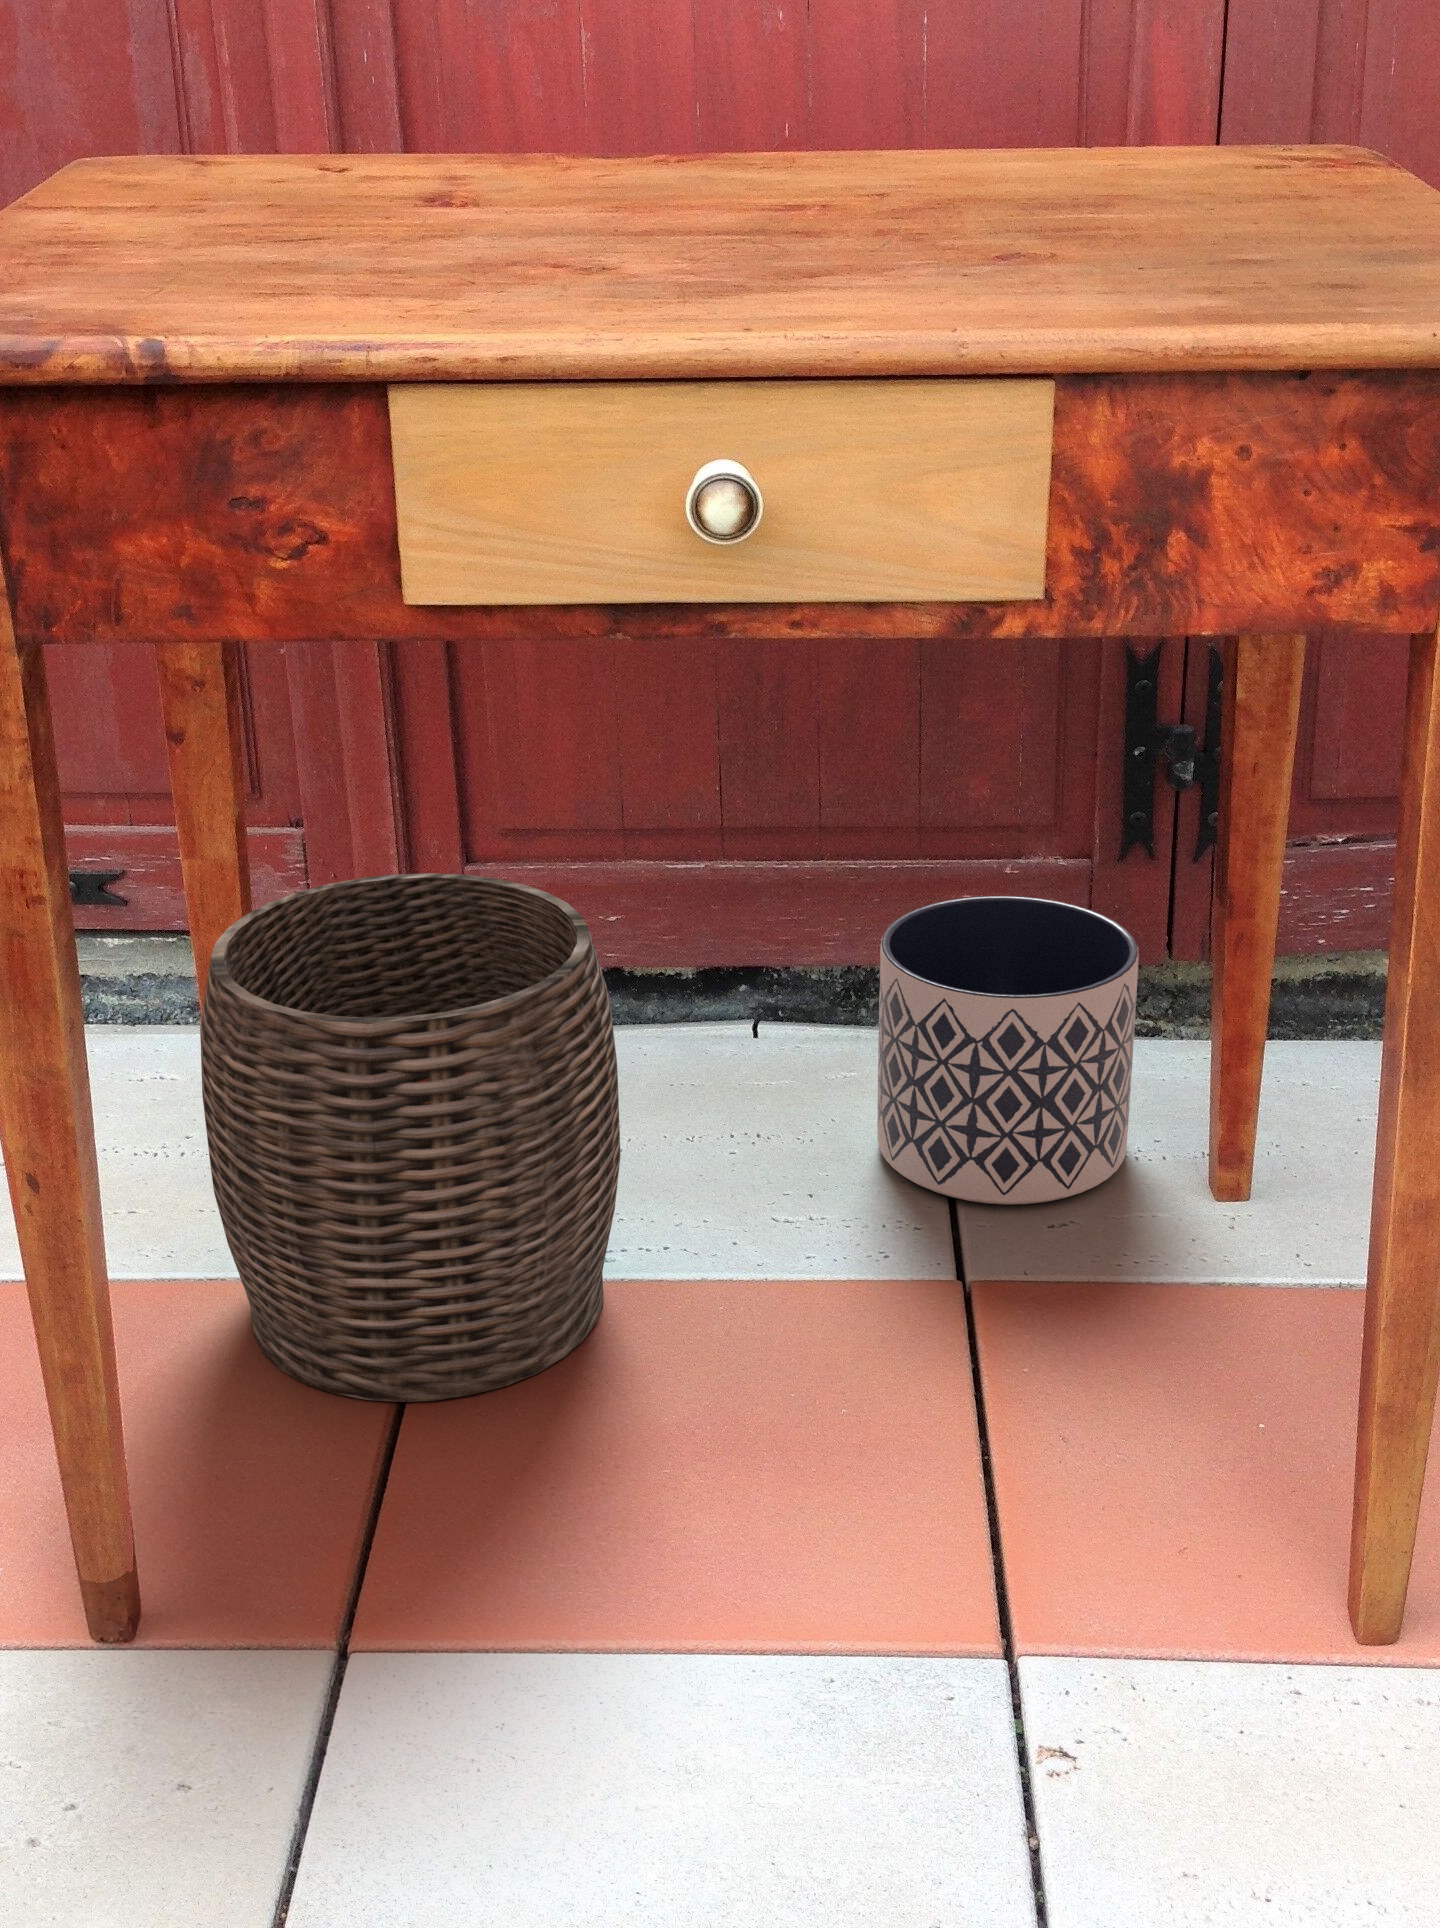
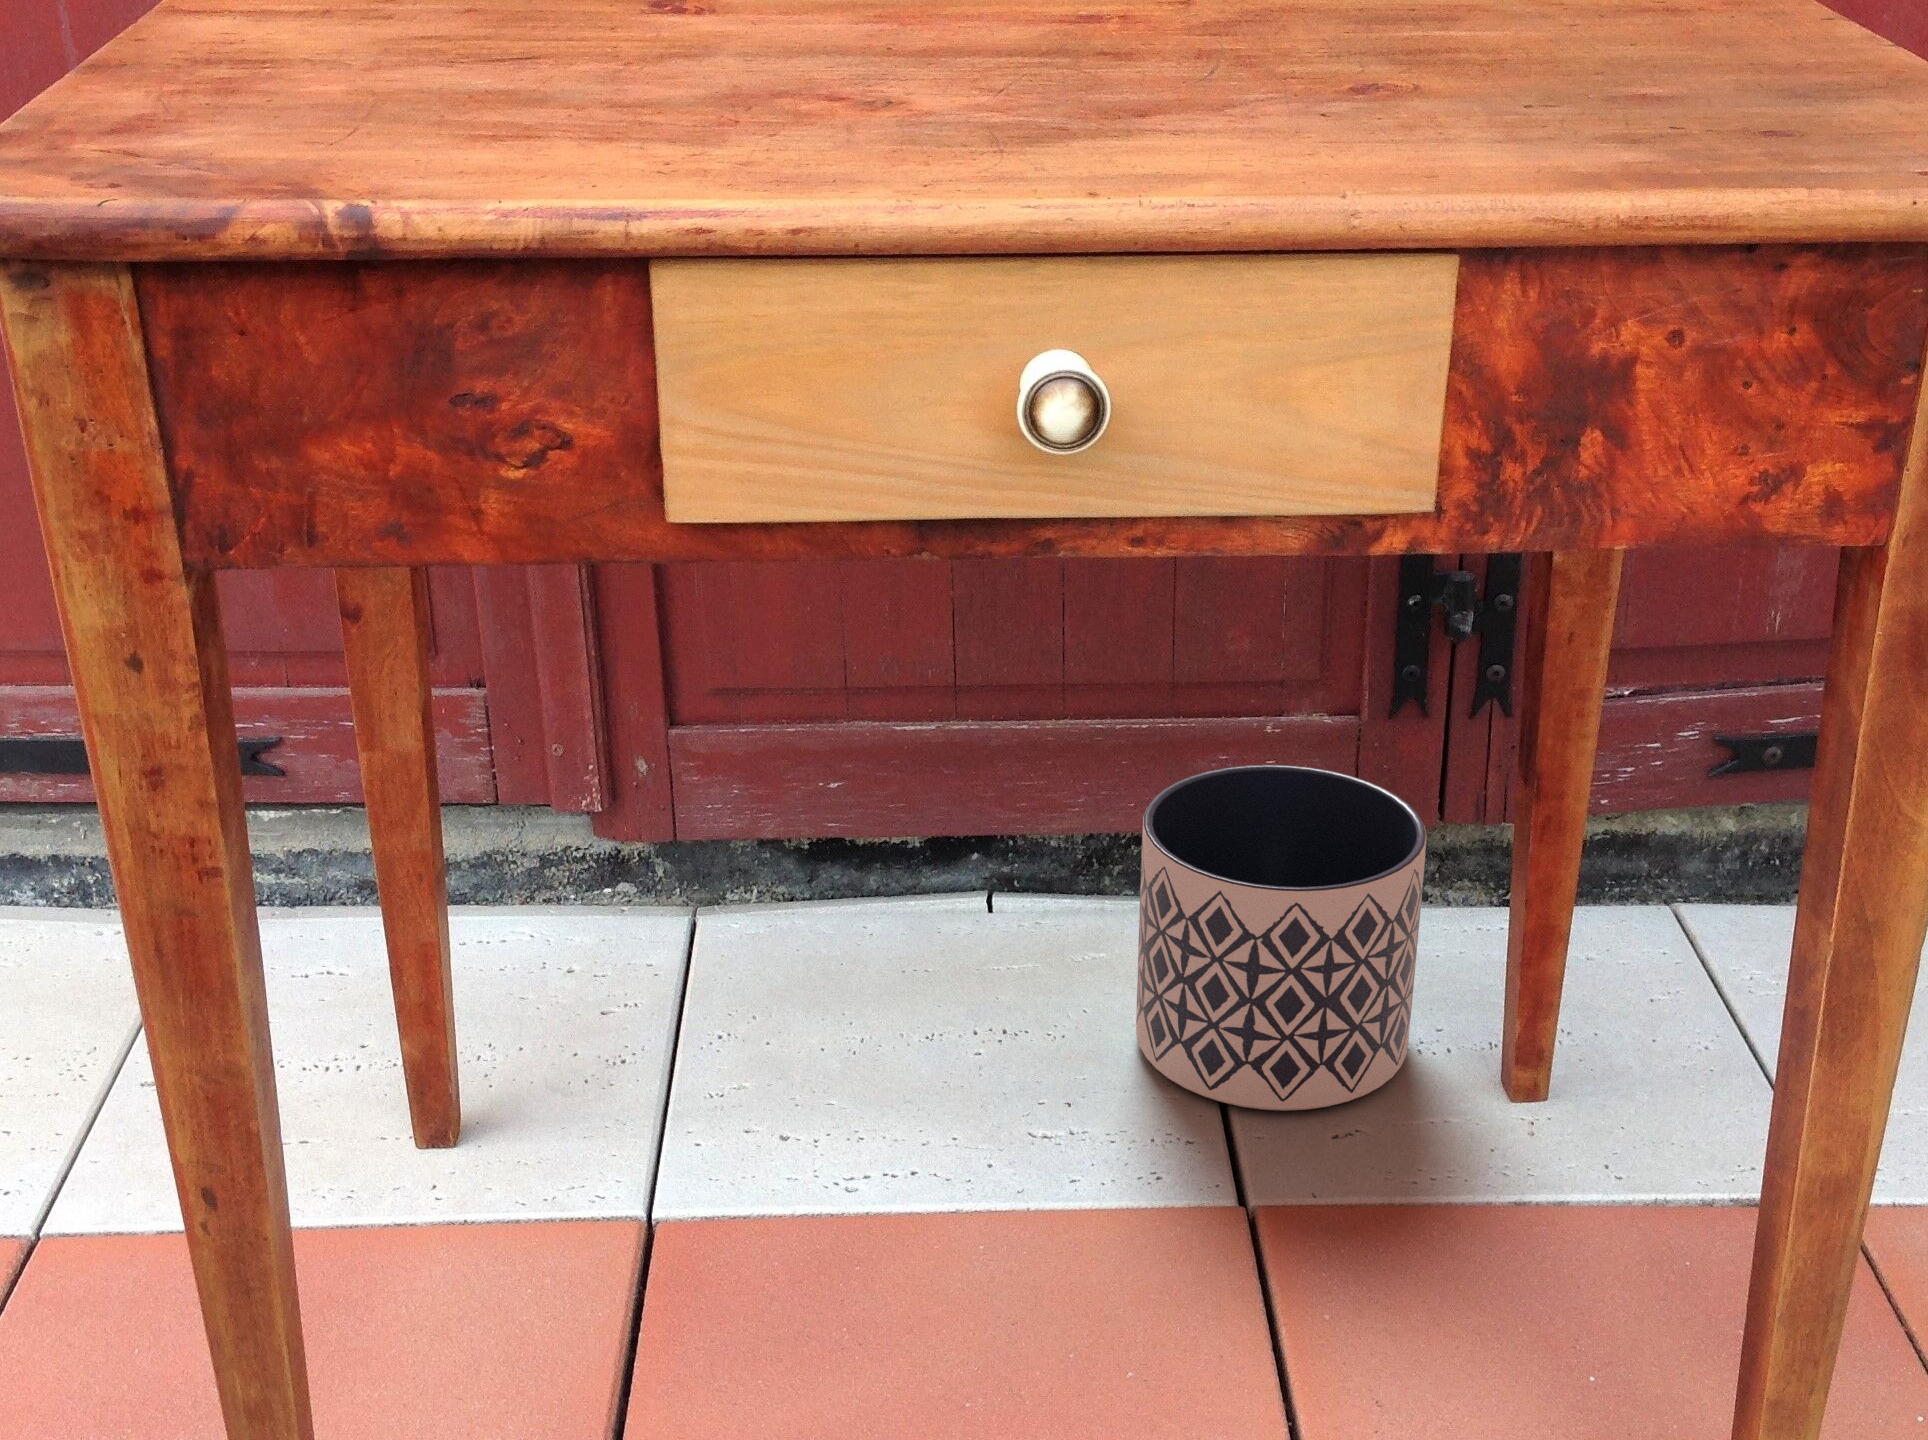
woven basket: present [200,873,621,1402] -> none [391,764,871,1375]

